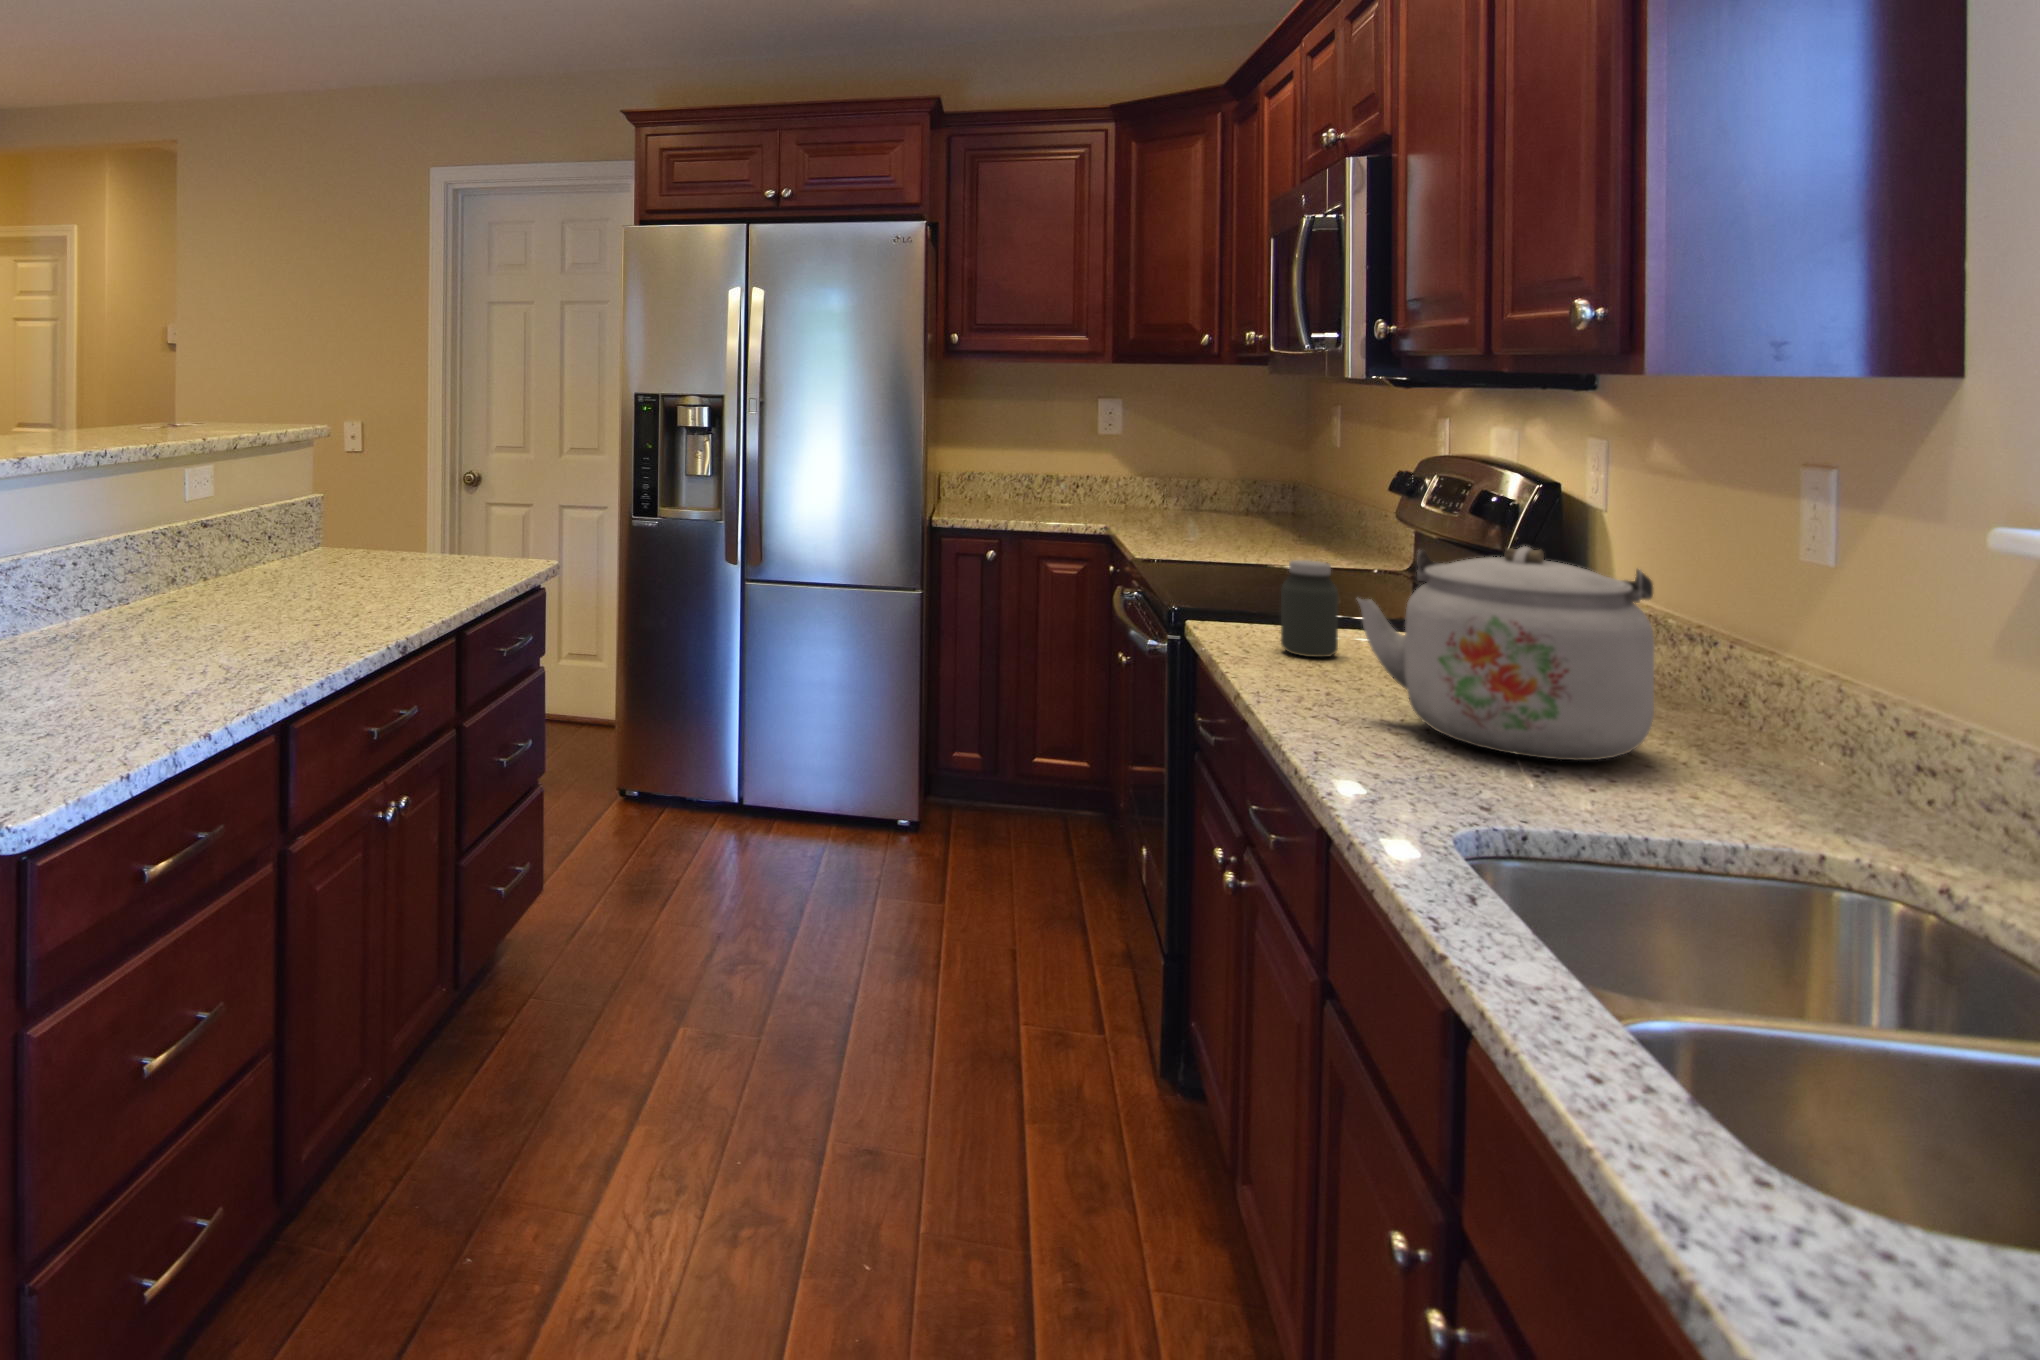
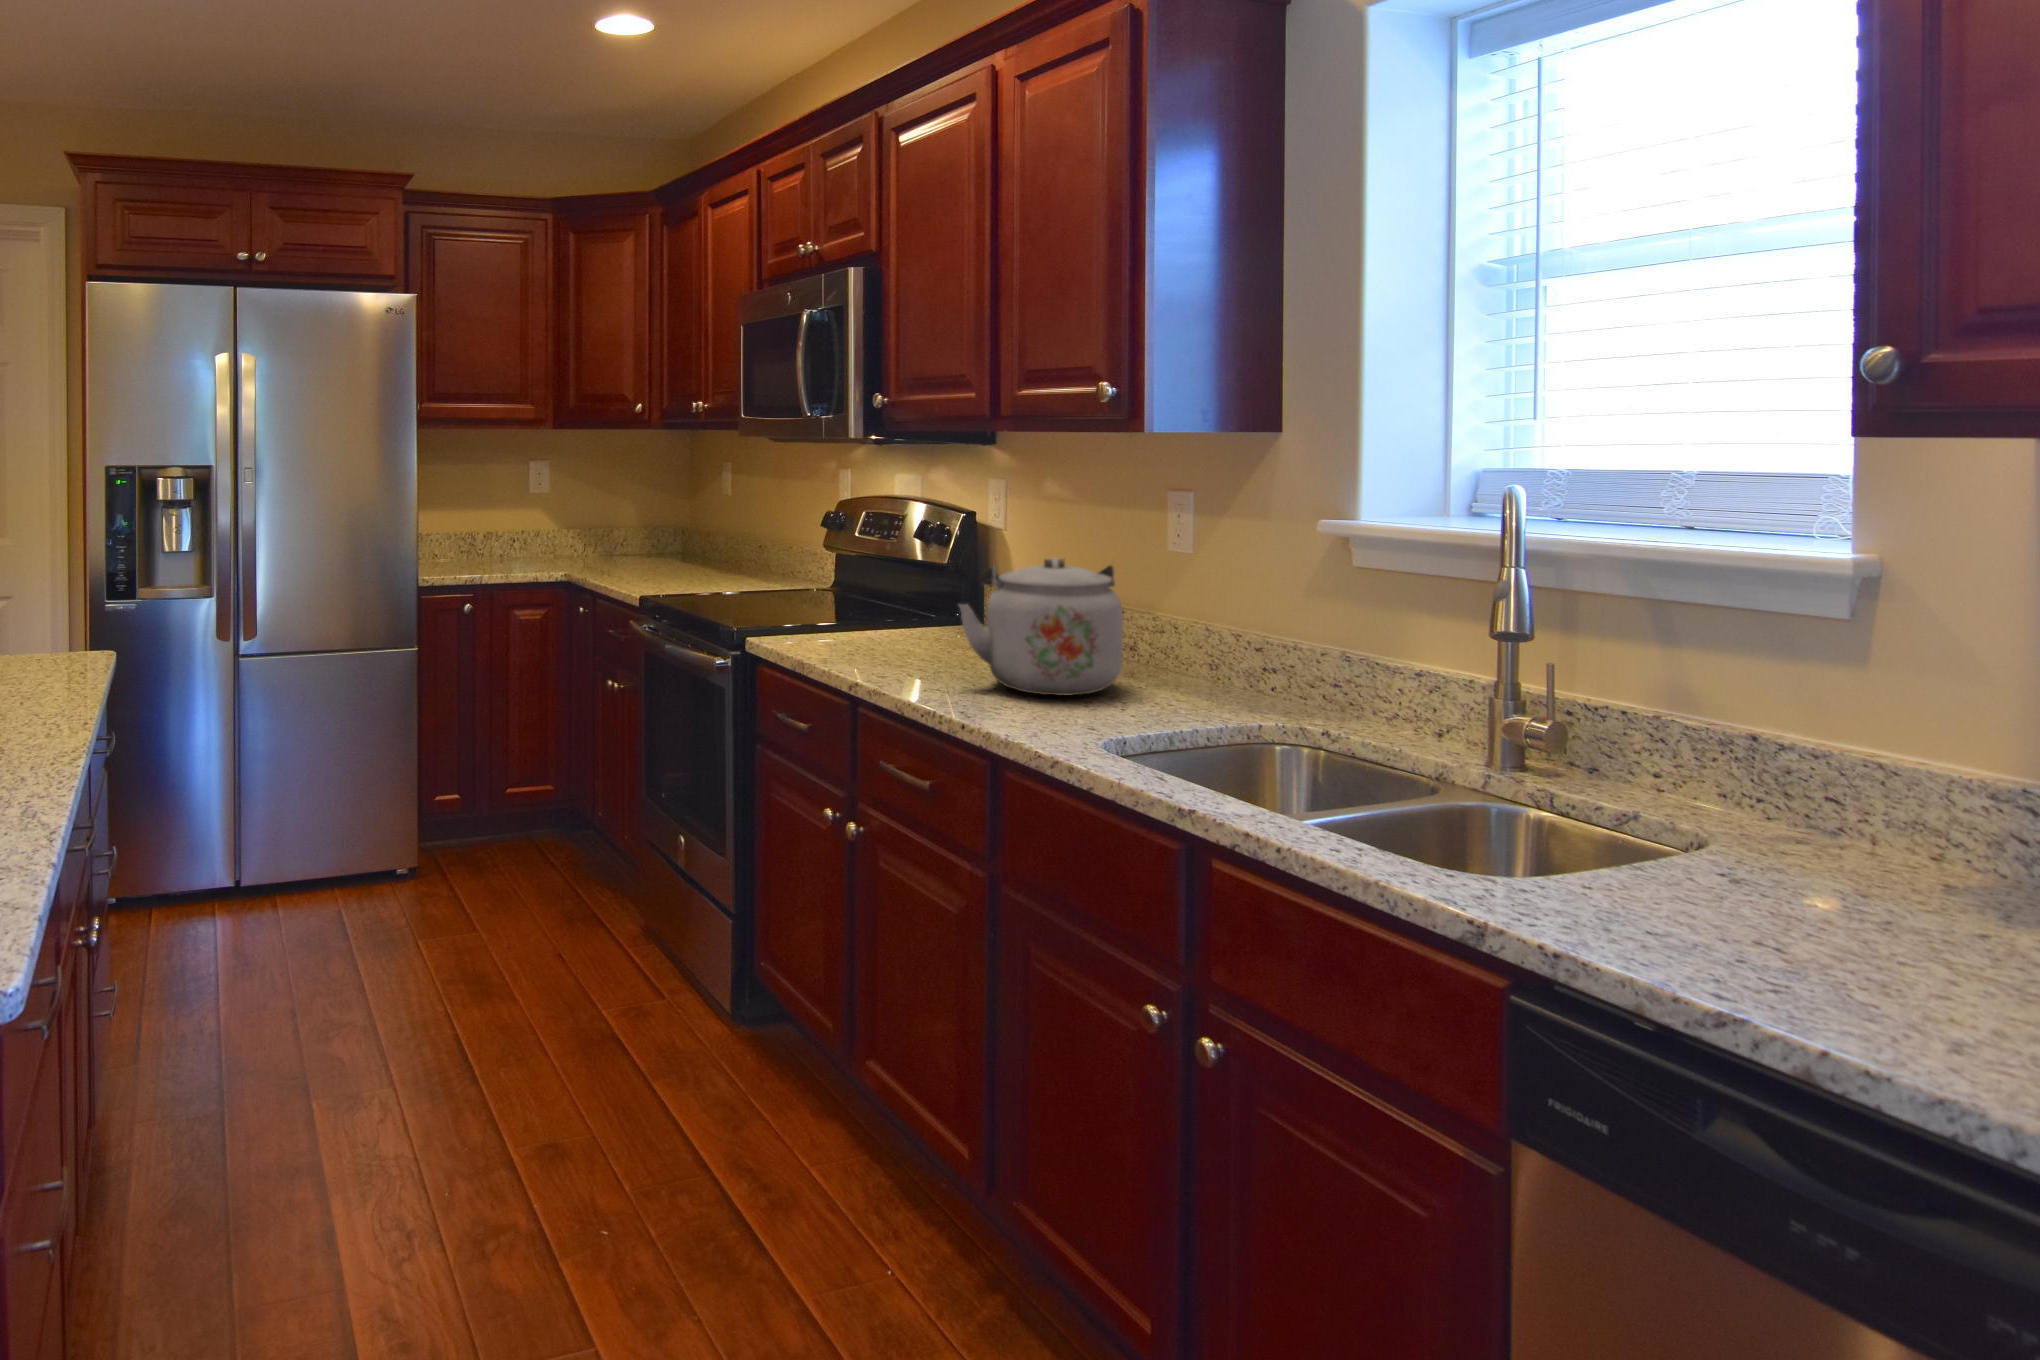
jar: present [1281,560,1339,657] -> none [849,582,887,654]

